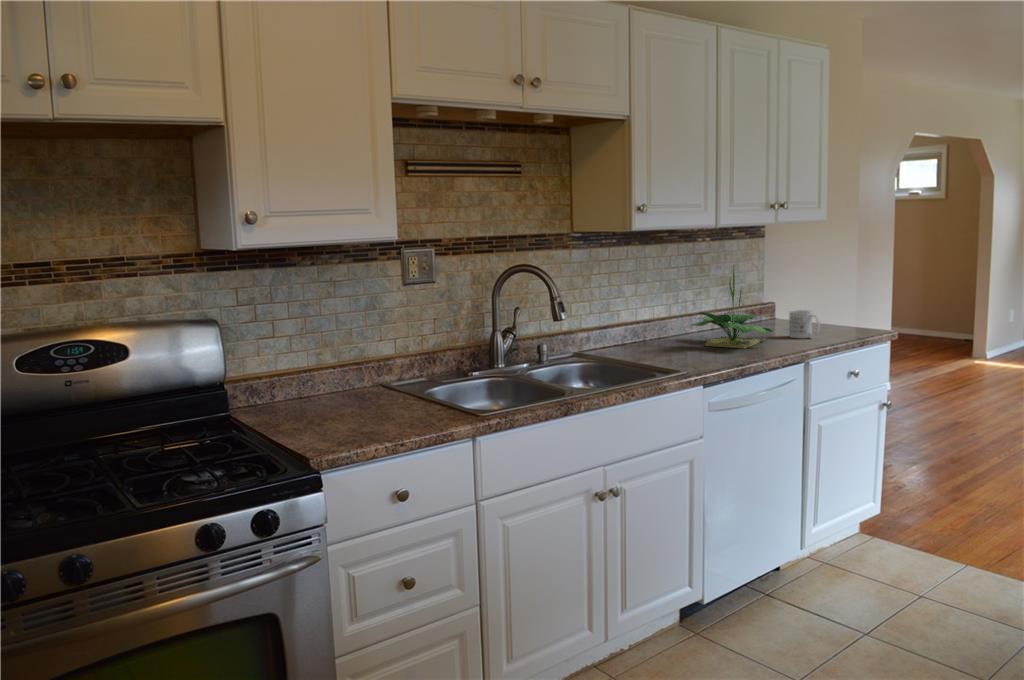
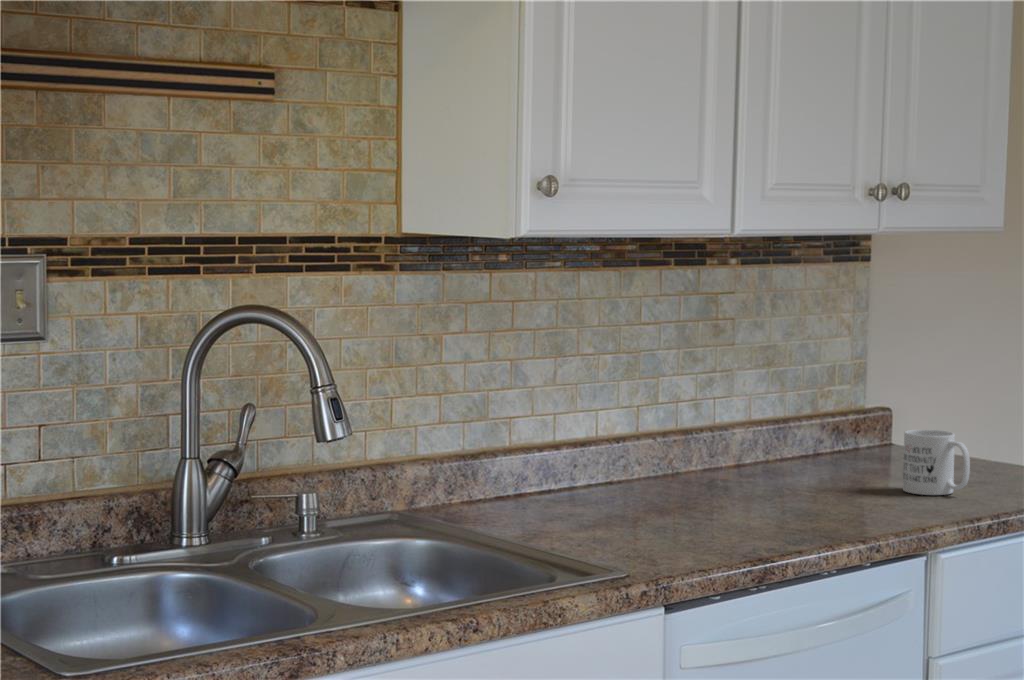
potted plant: present [691,266,773,349] -> none [669,320,862,516]

